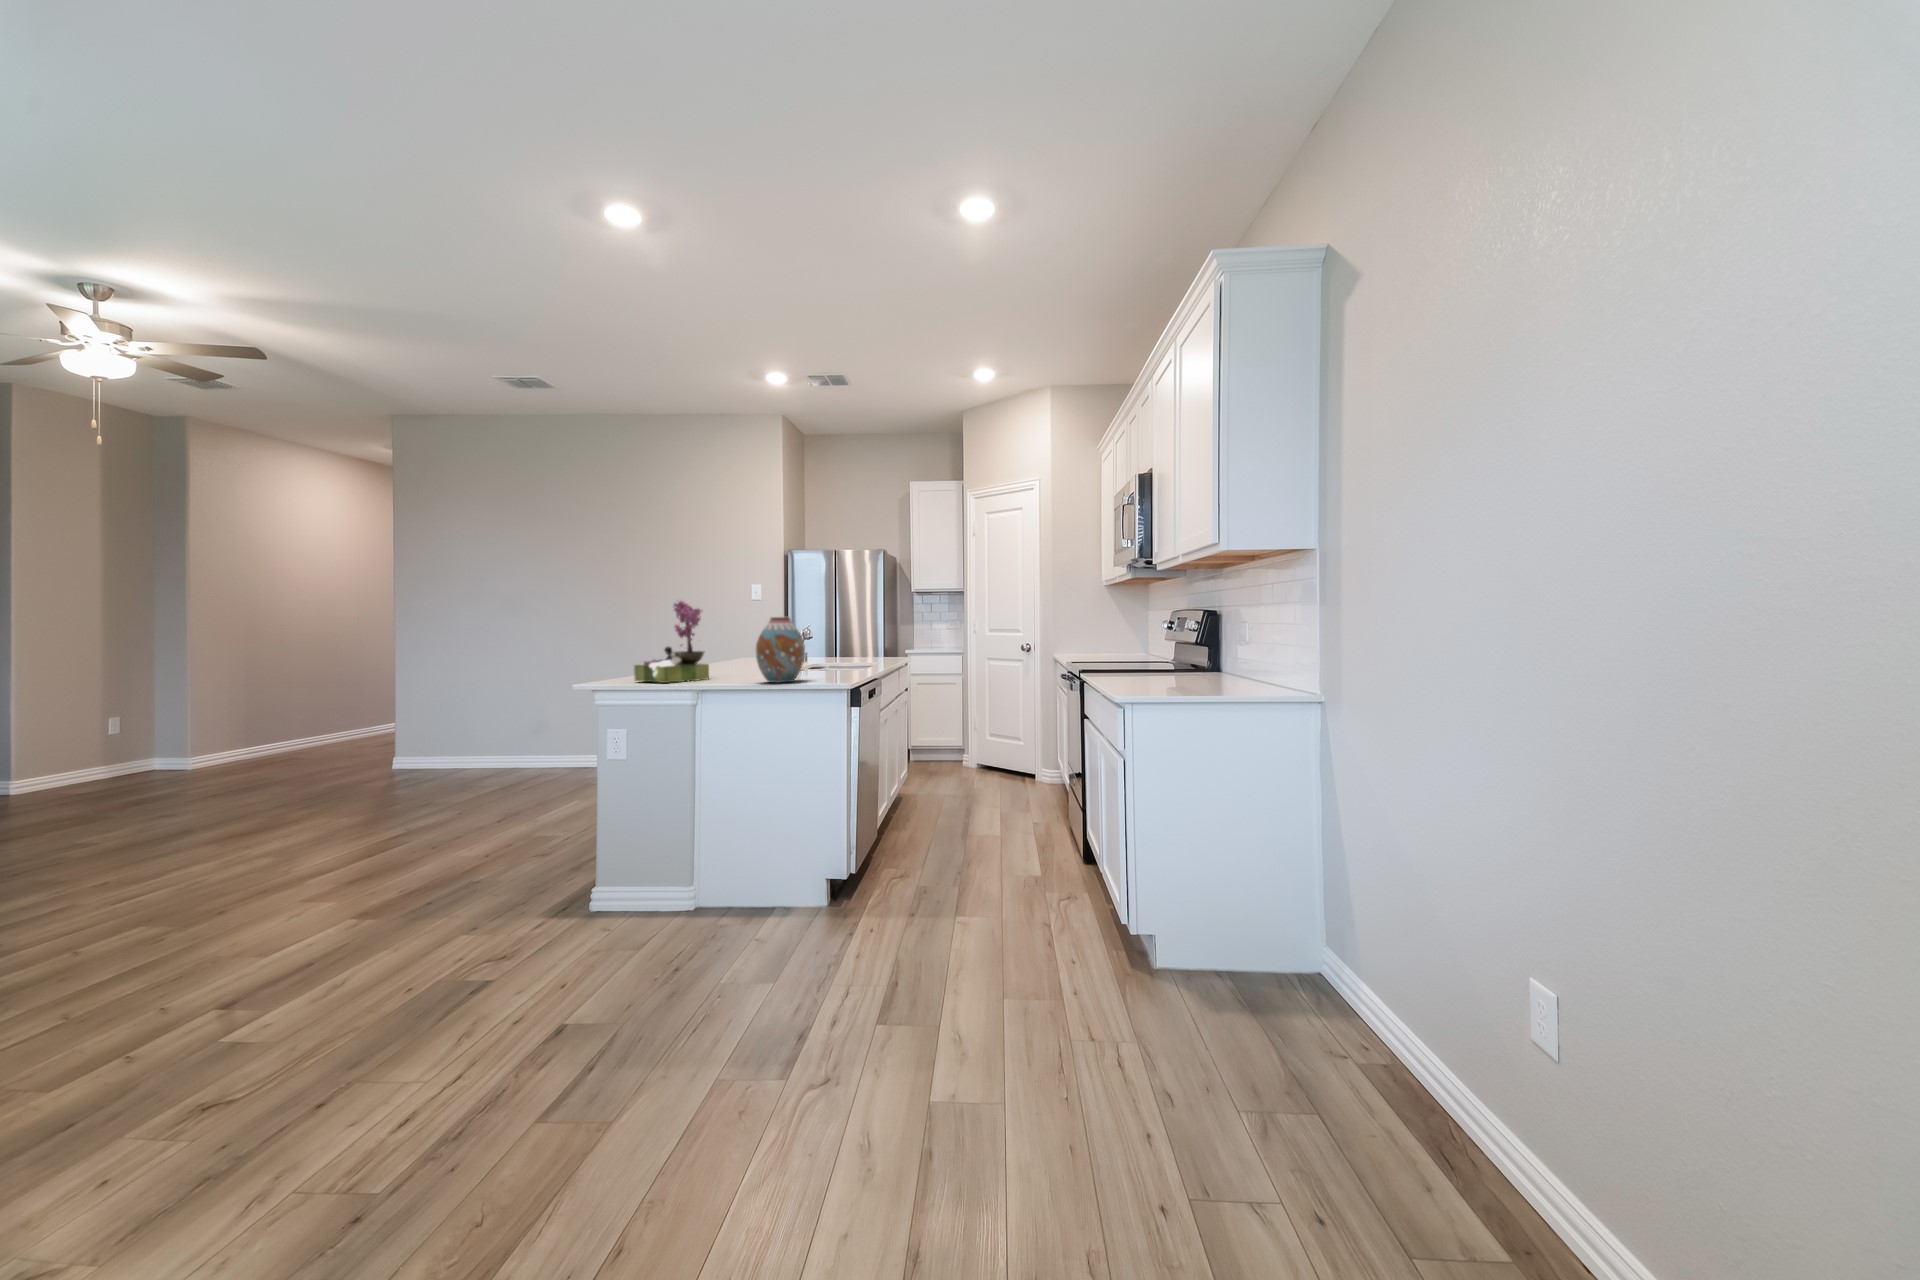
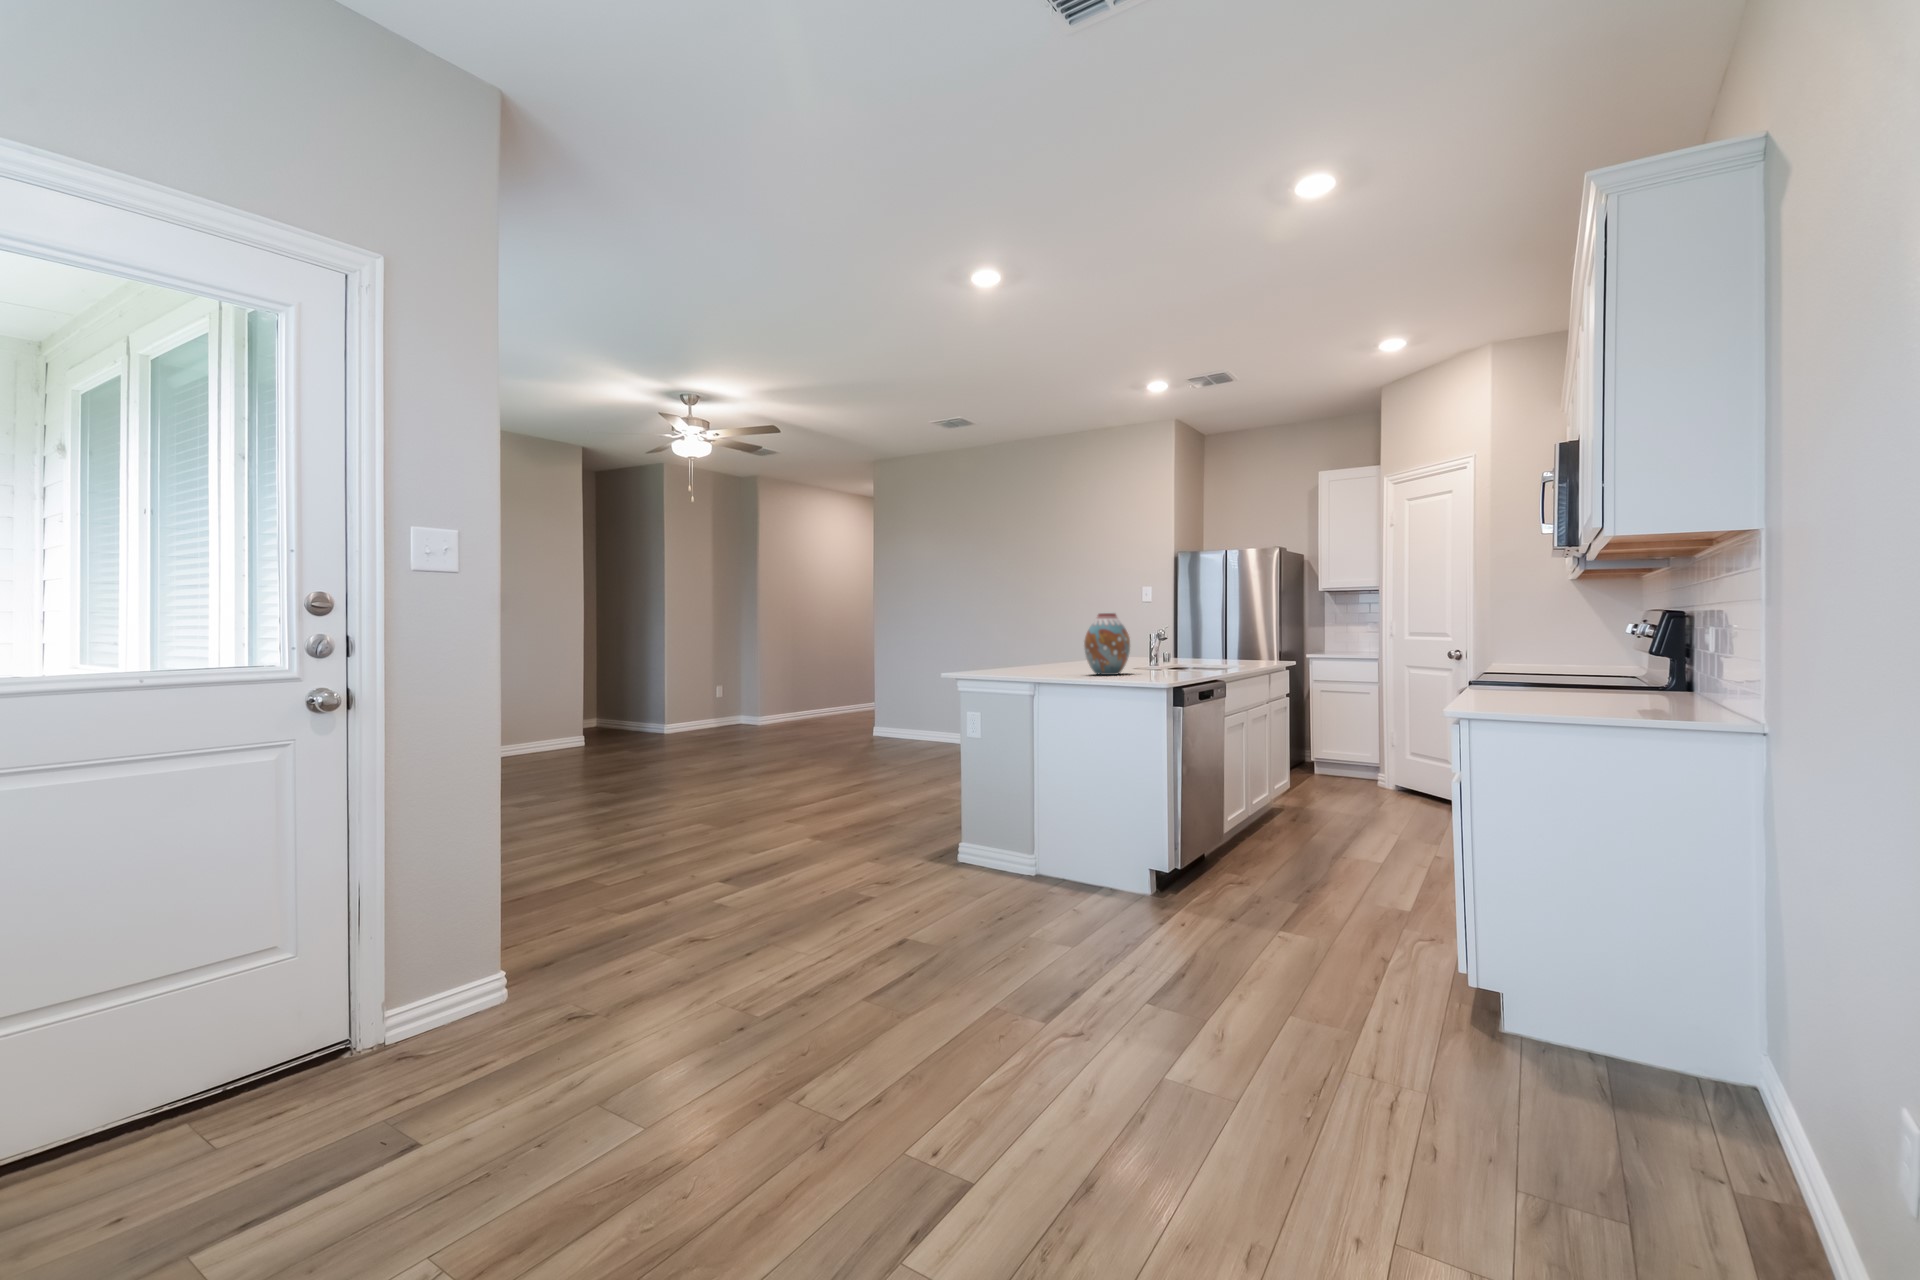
flower arrangement: present [634,600,709,683] -> none [998,600,1057,673]

